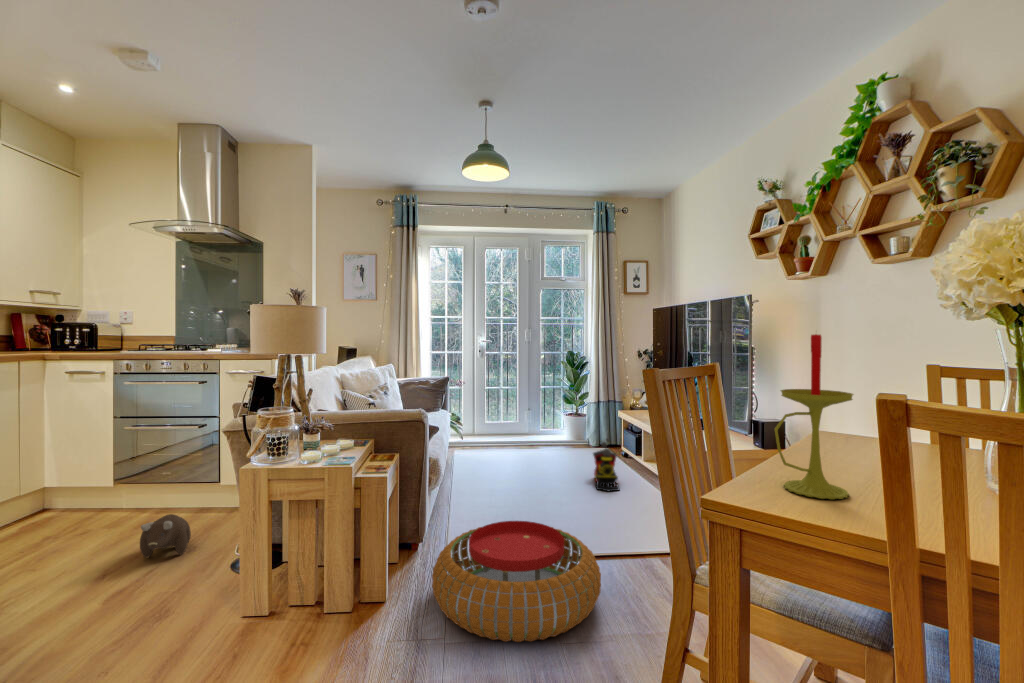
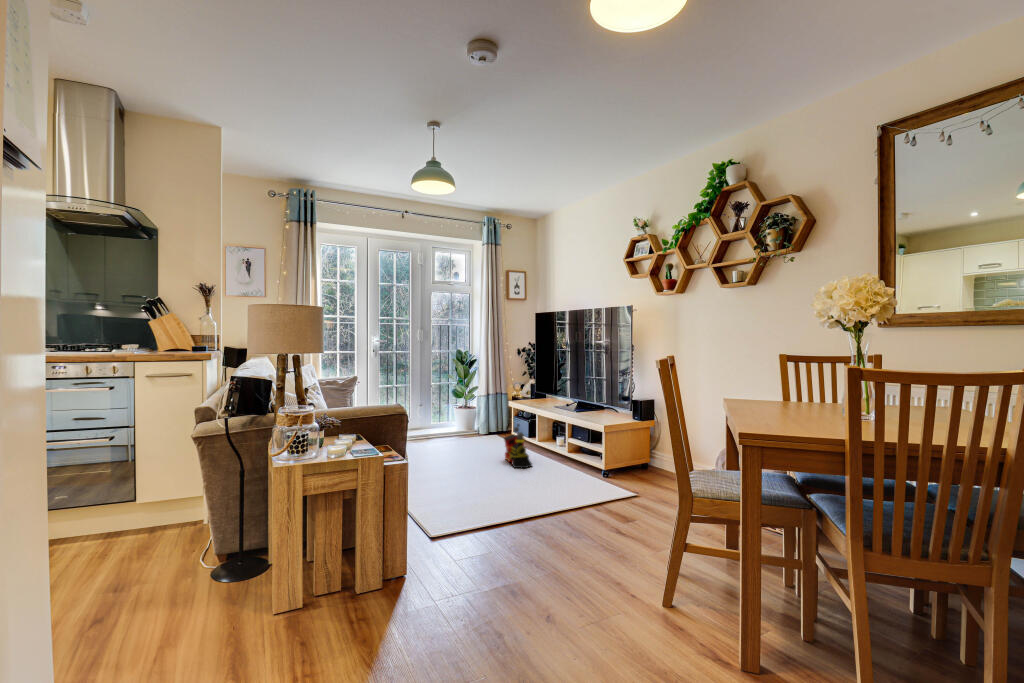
candle: present [775,334,853,499] -> none [769,333,810,428]
plush toy: present [140,514,191,558] -> none [87,537,146,589]
pouf: present [432,521,601,642] -> none [447,491,586,582]

